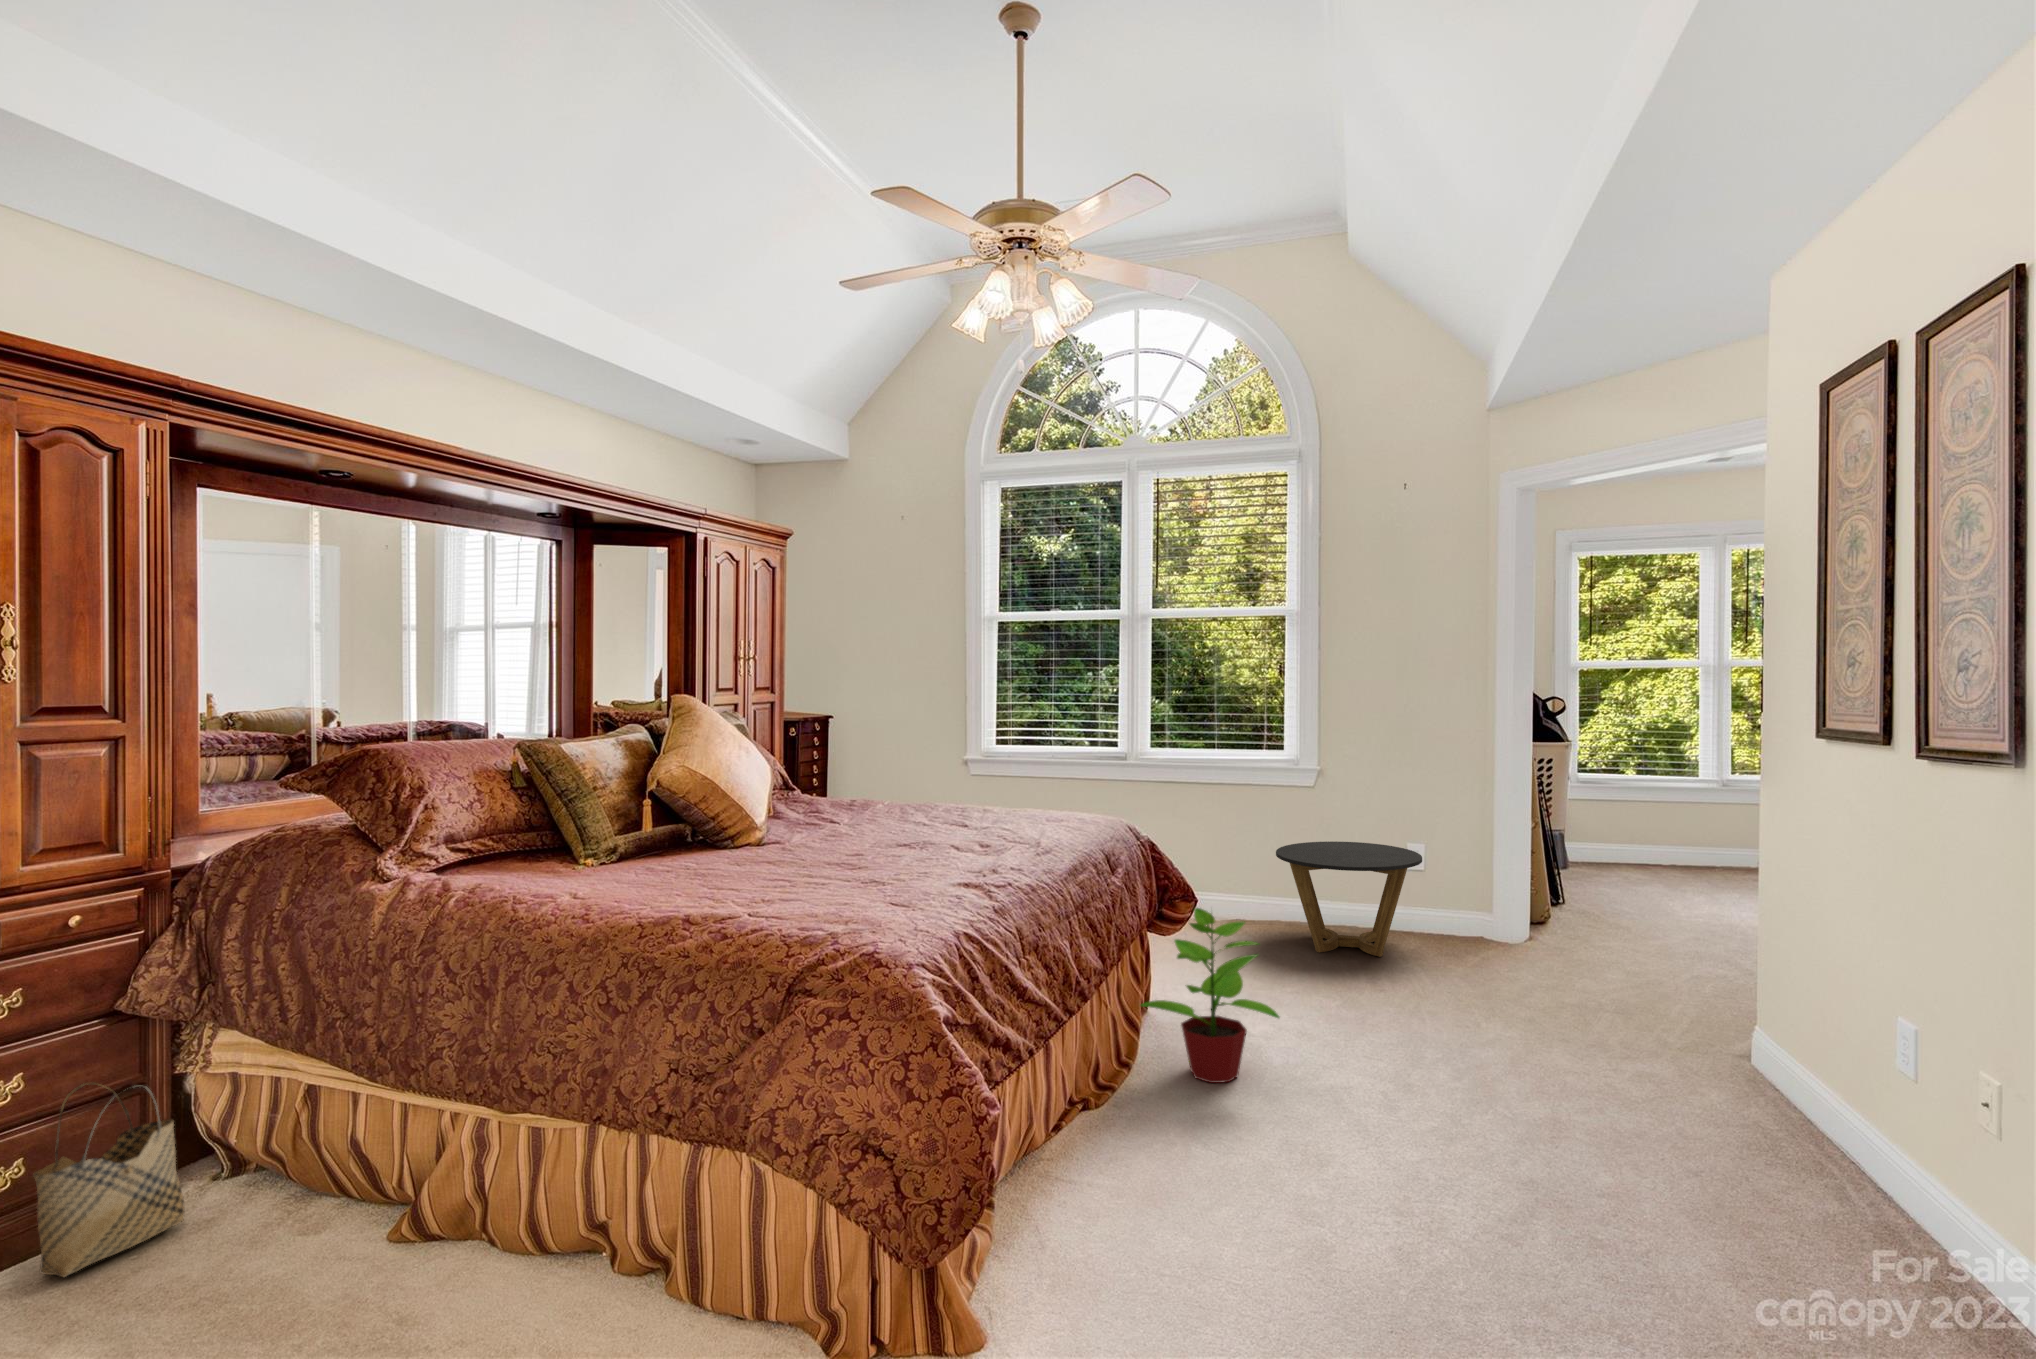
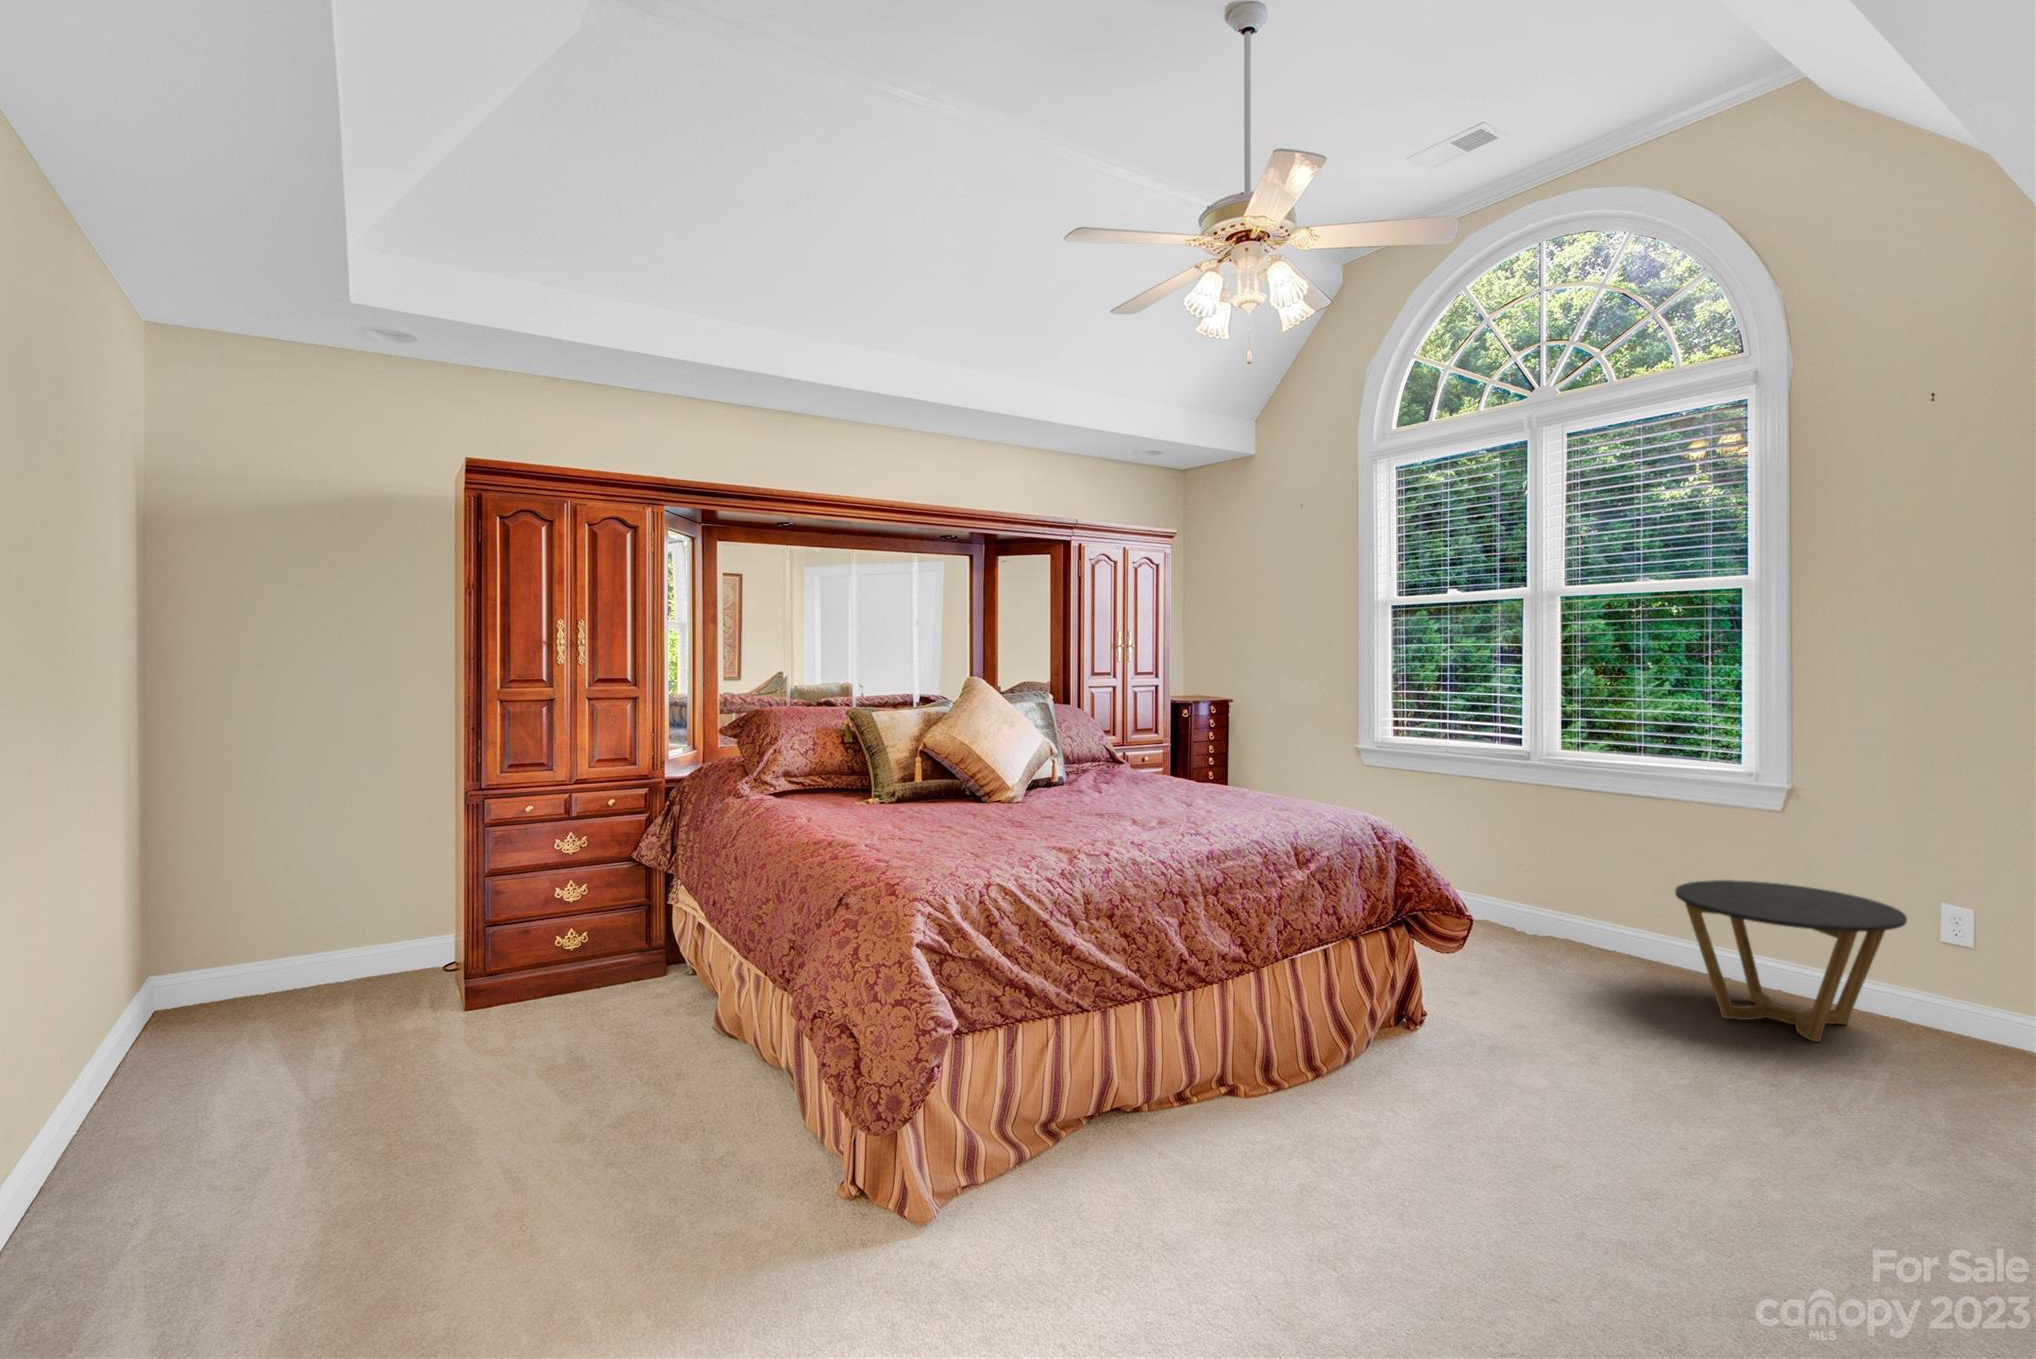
potted plant: present [1141,908,1279,1083] -> none [1315,919,1461,1109]
woven basket: present [33,1082,185,1277] -> none [579,895,653,998]

